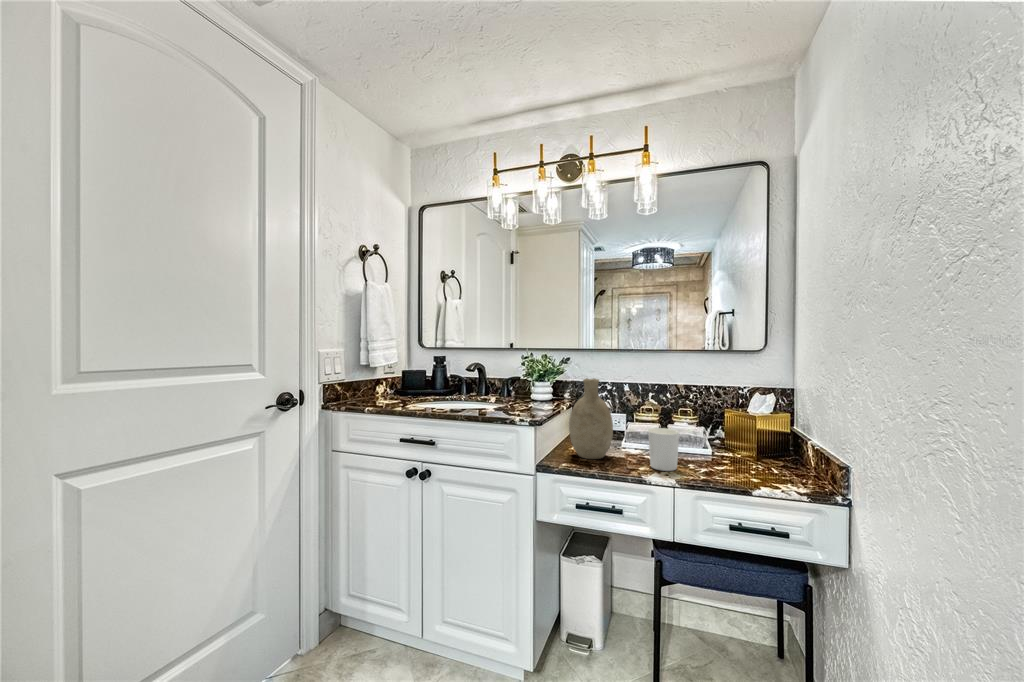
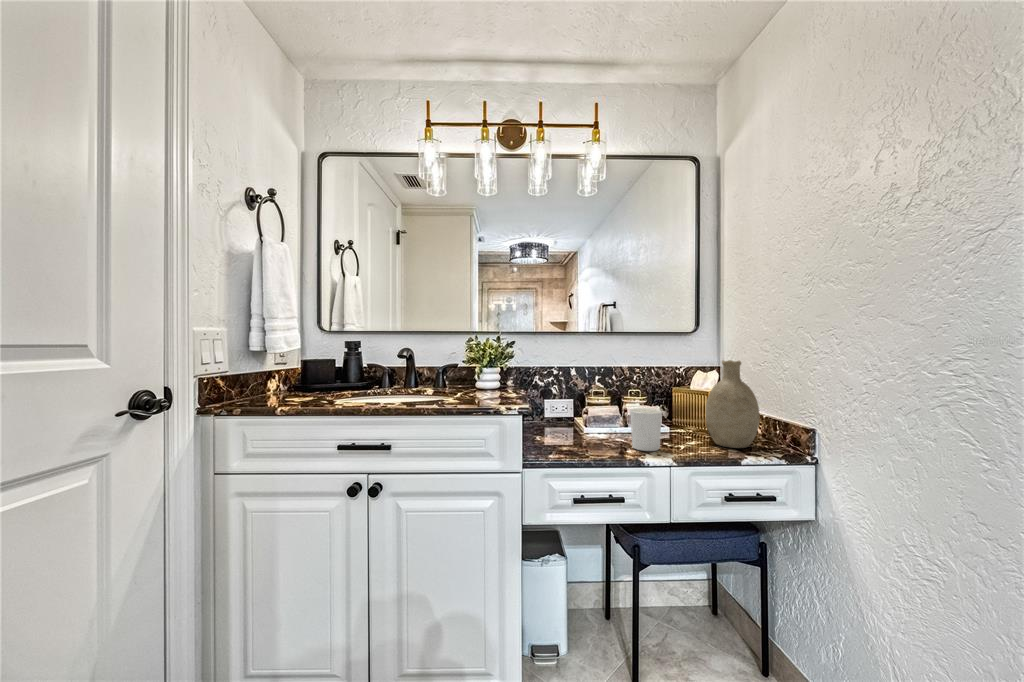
decorative vase: present [569,378,613,459] -> present [706,360,760,448]

